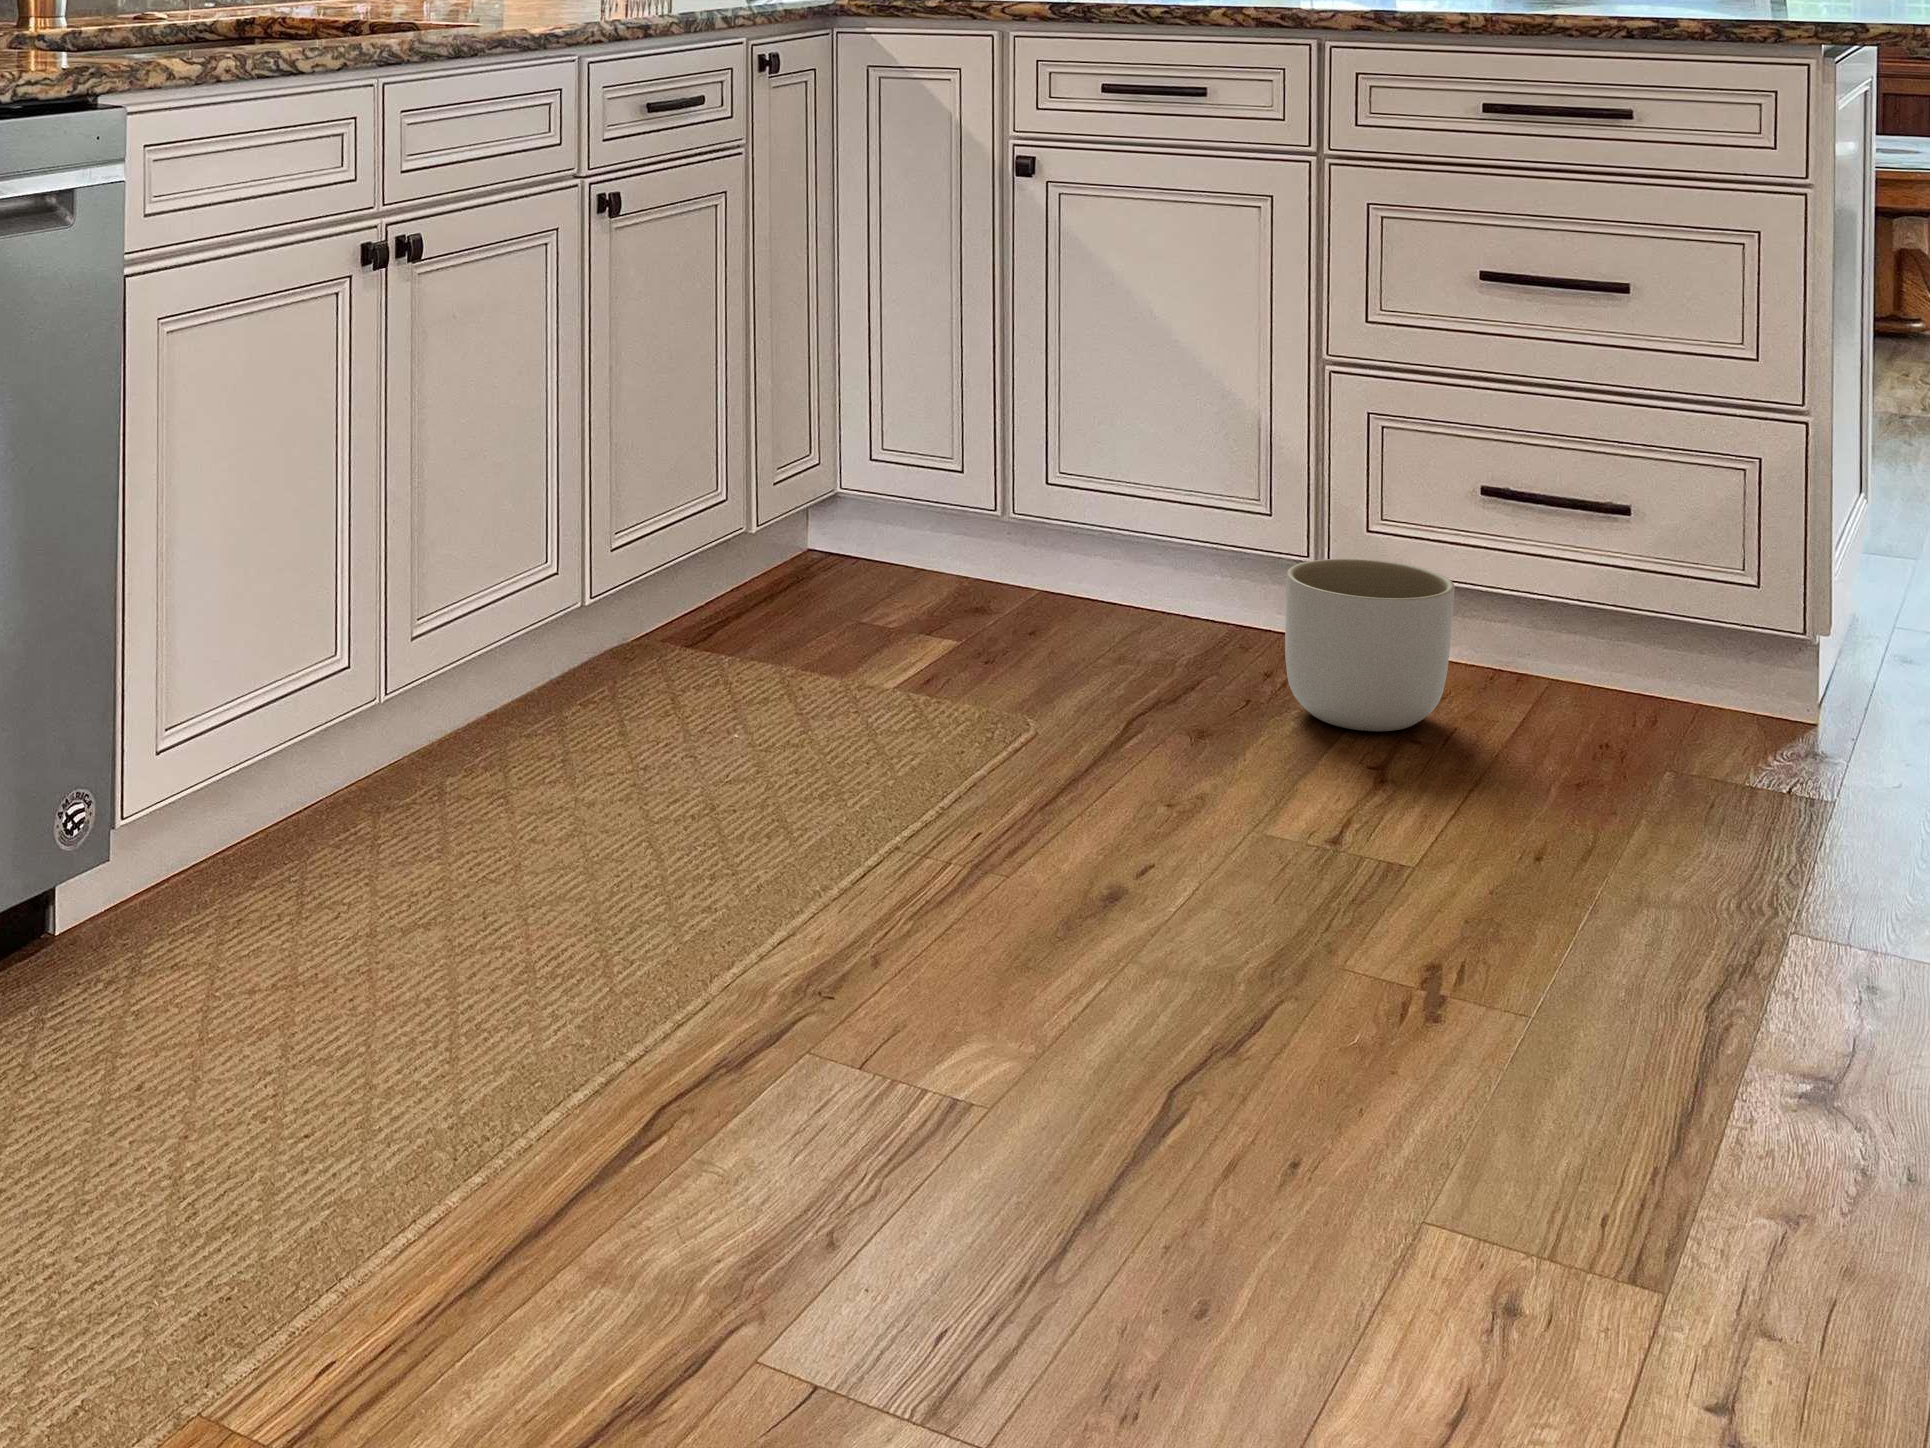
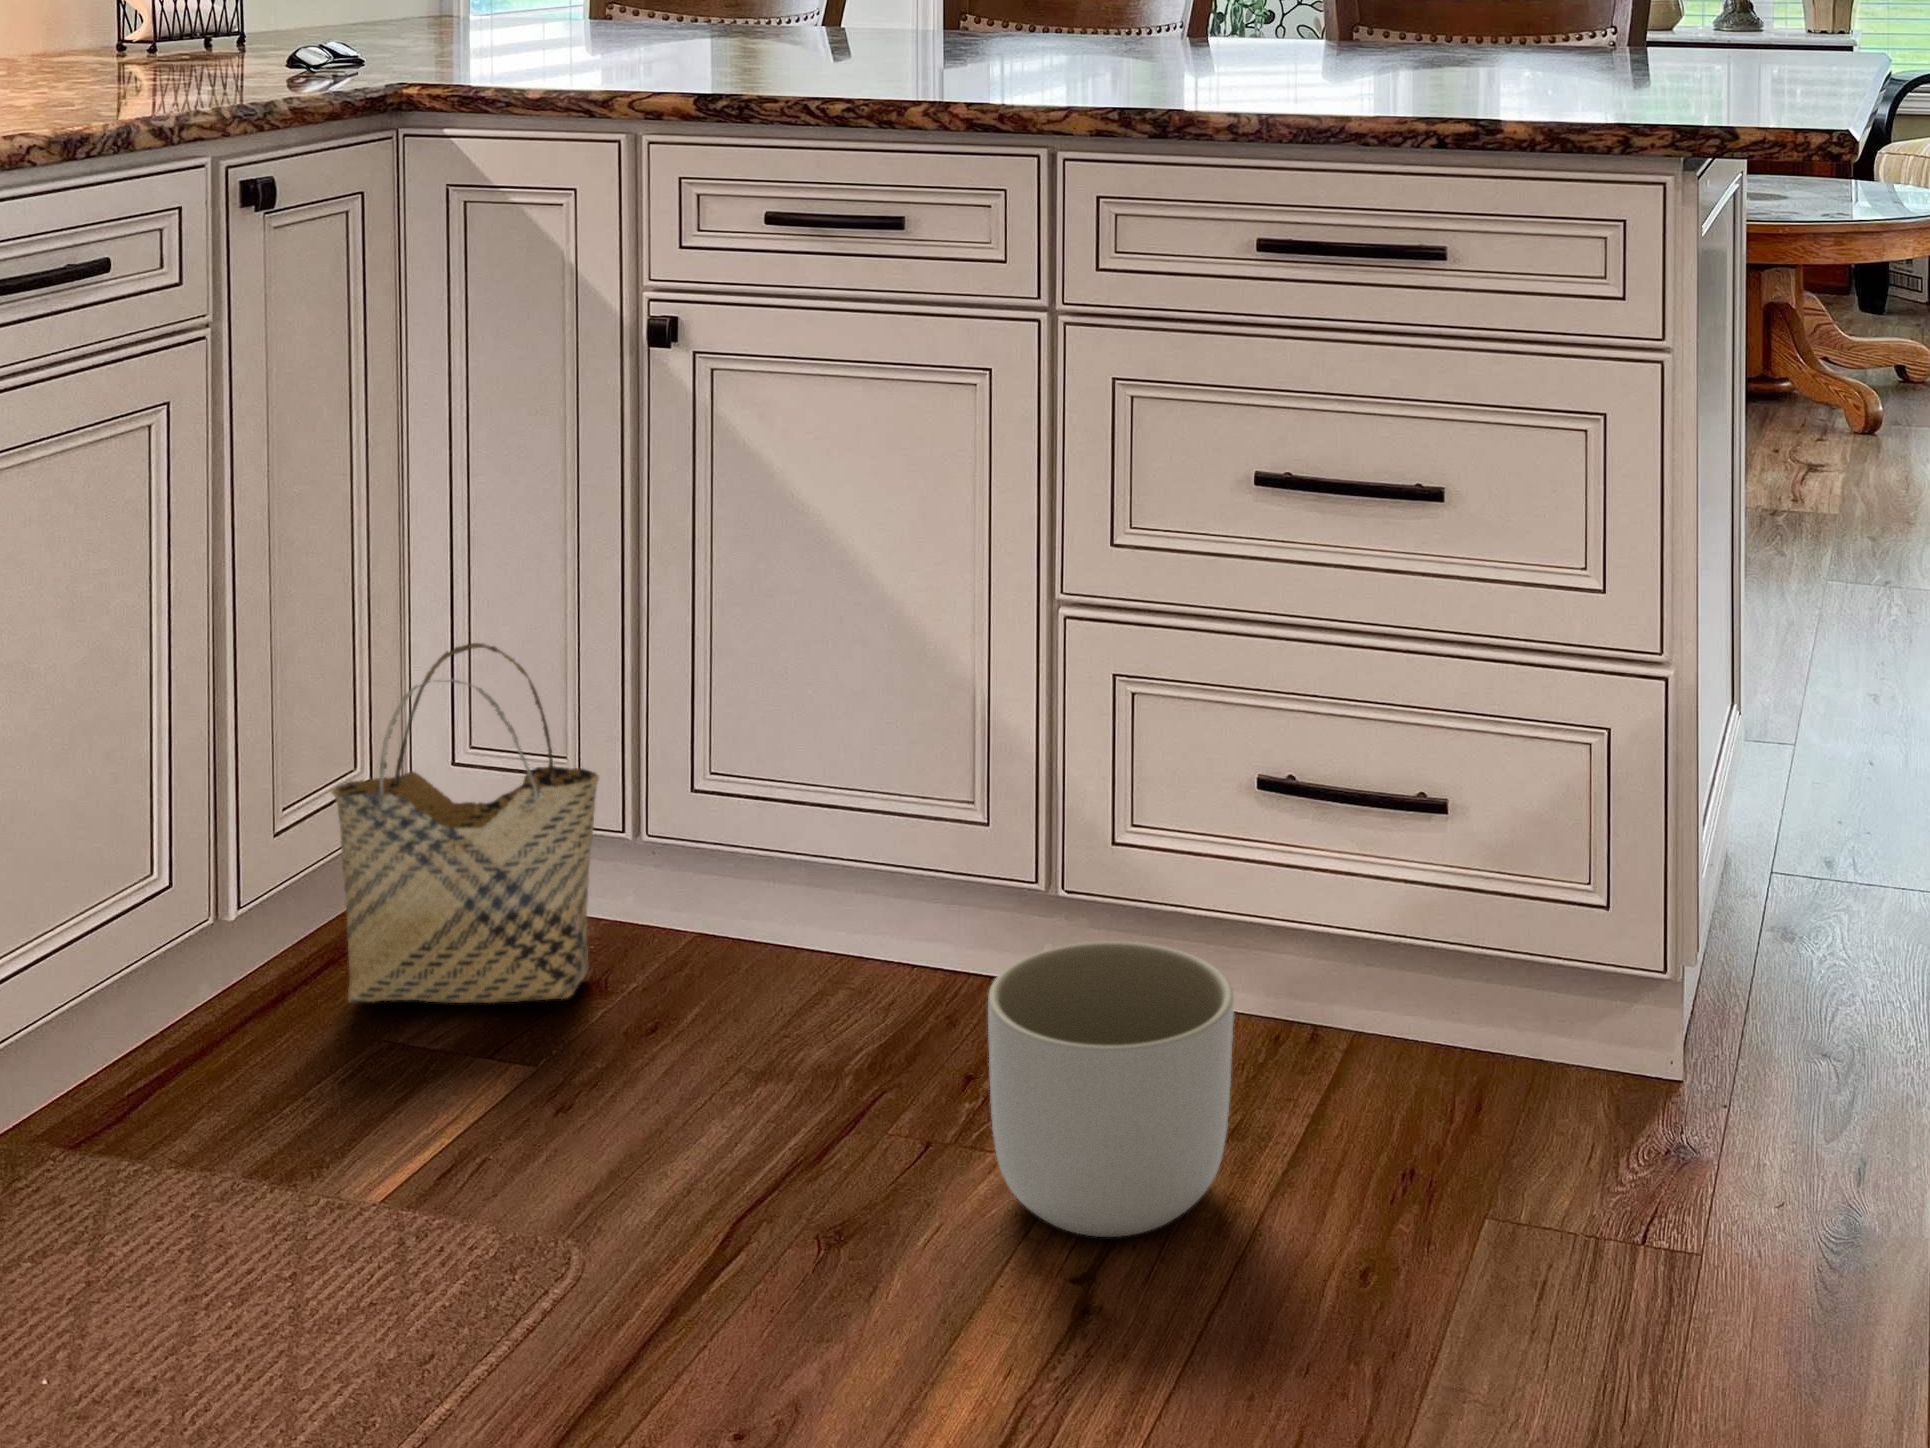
woven basket: none [816,375,986,608] -> present [331,643,599,1003]

